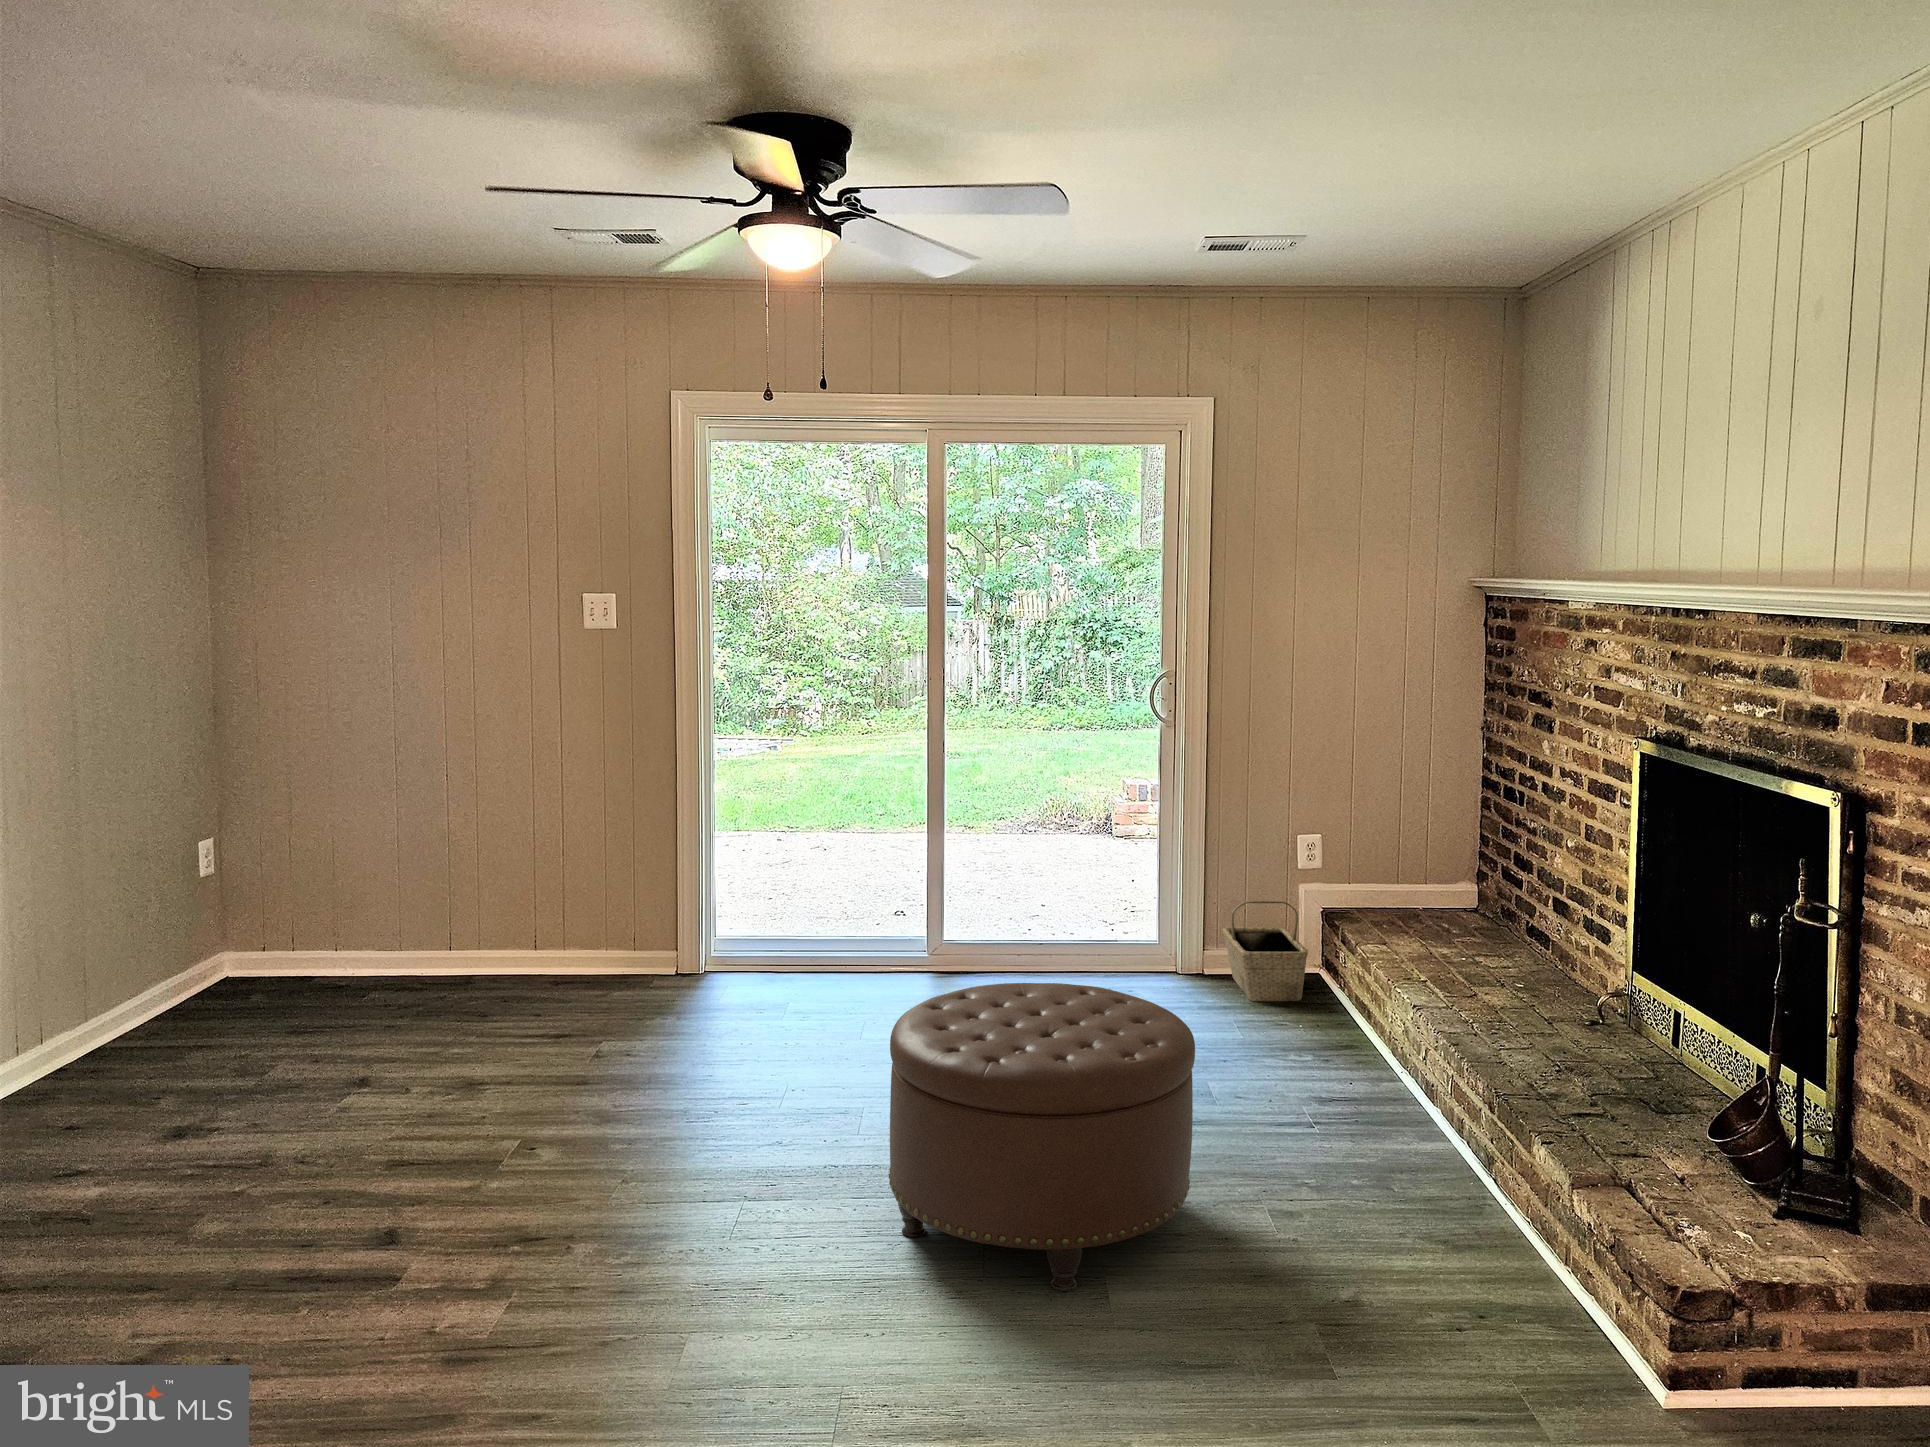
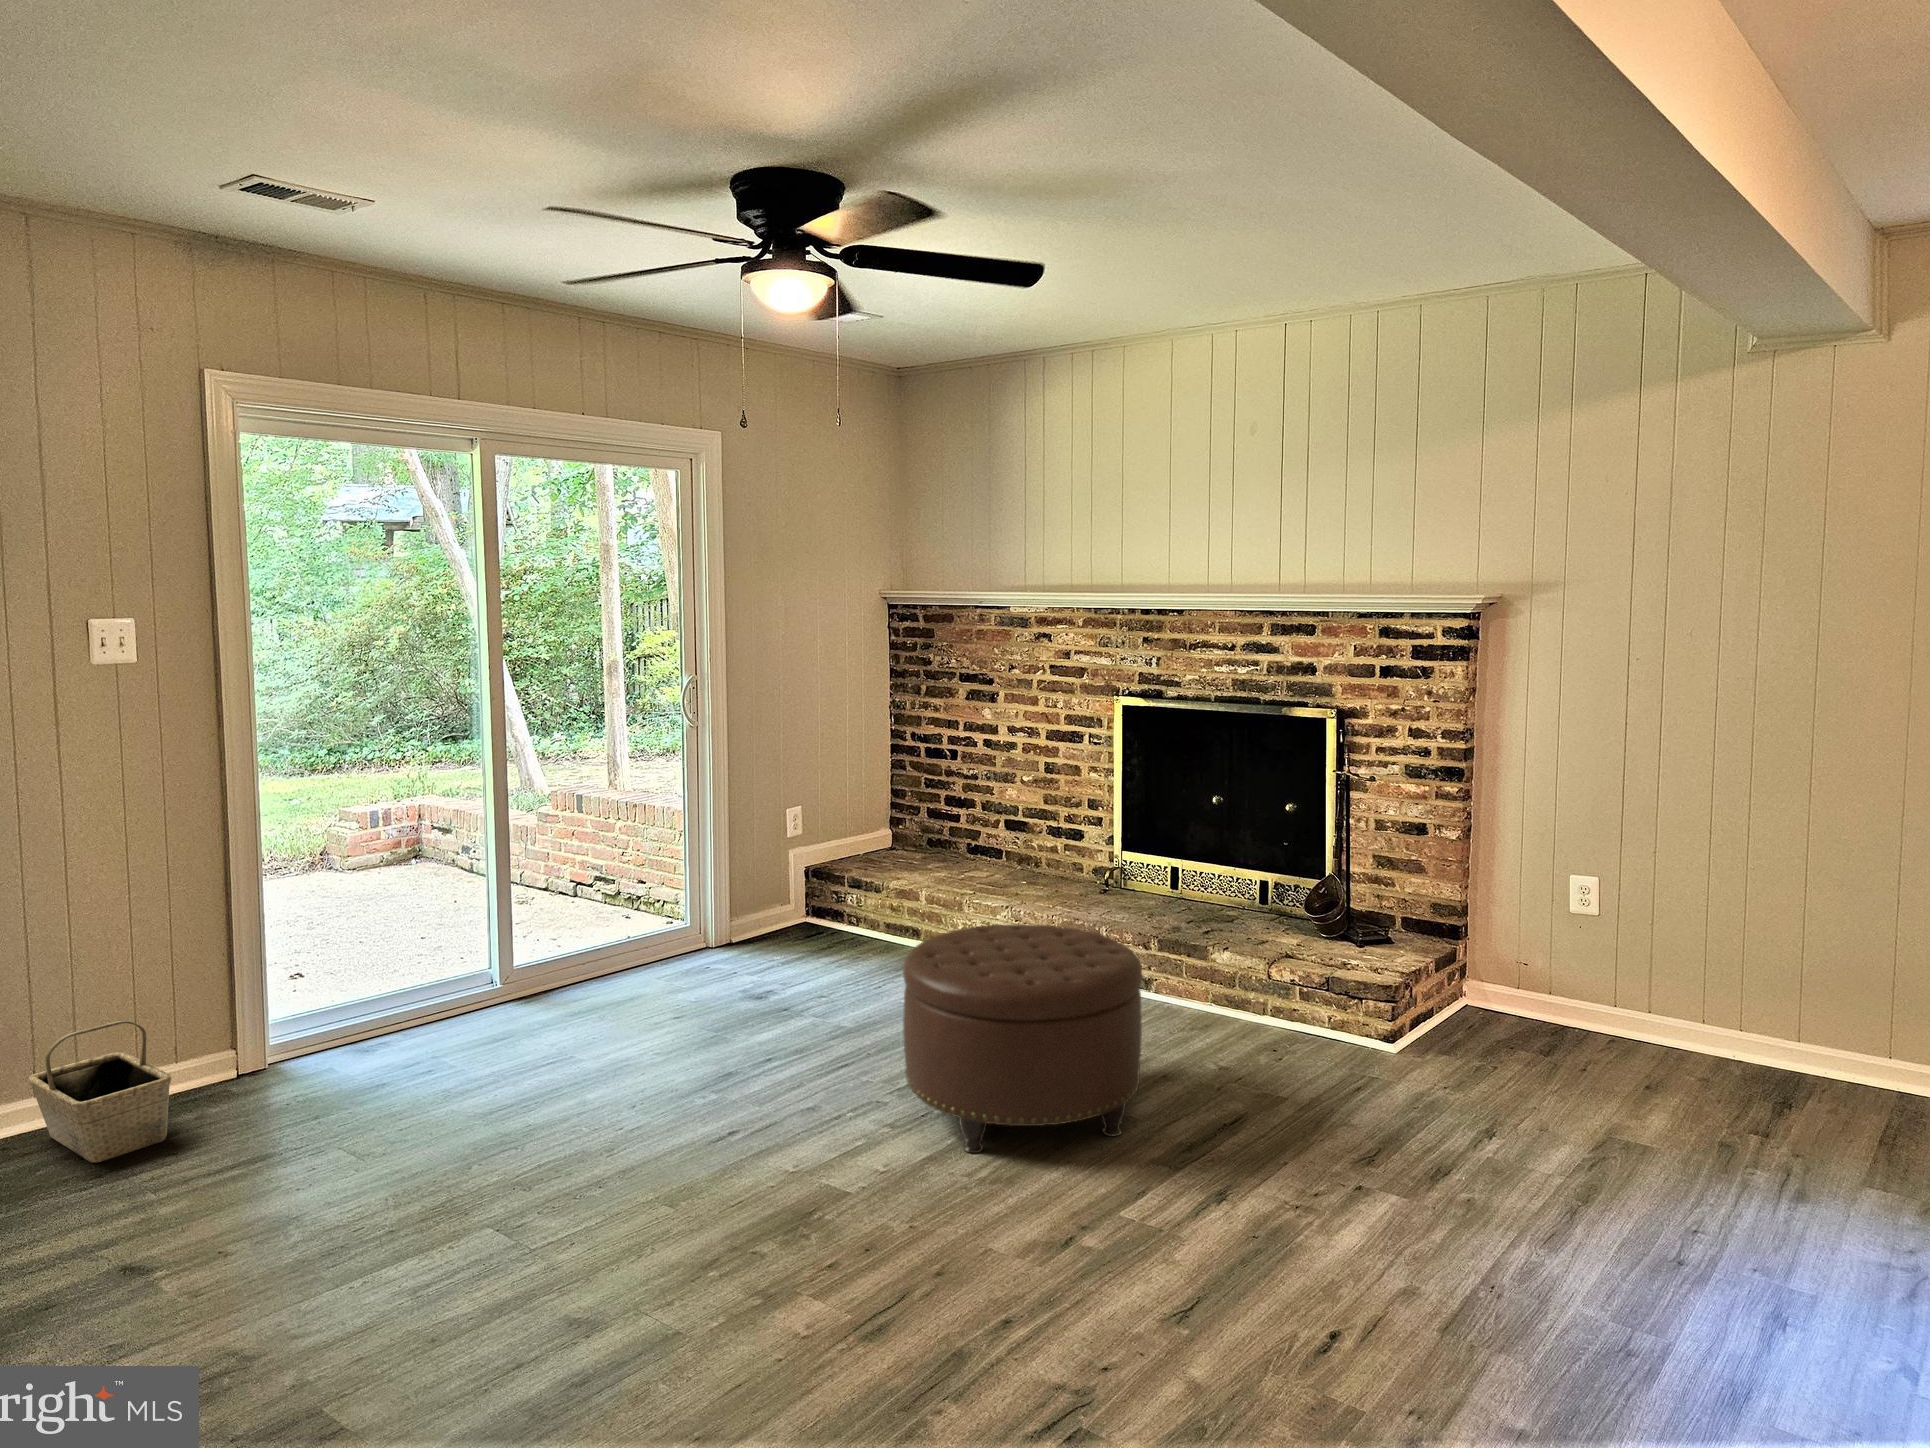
basket: present [1223,901,1308,1001] -> present [29,1021,171,1163]

